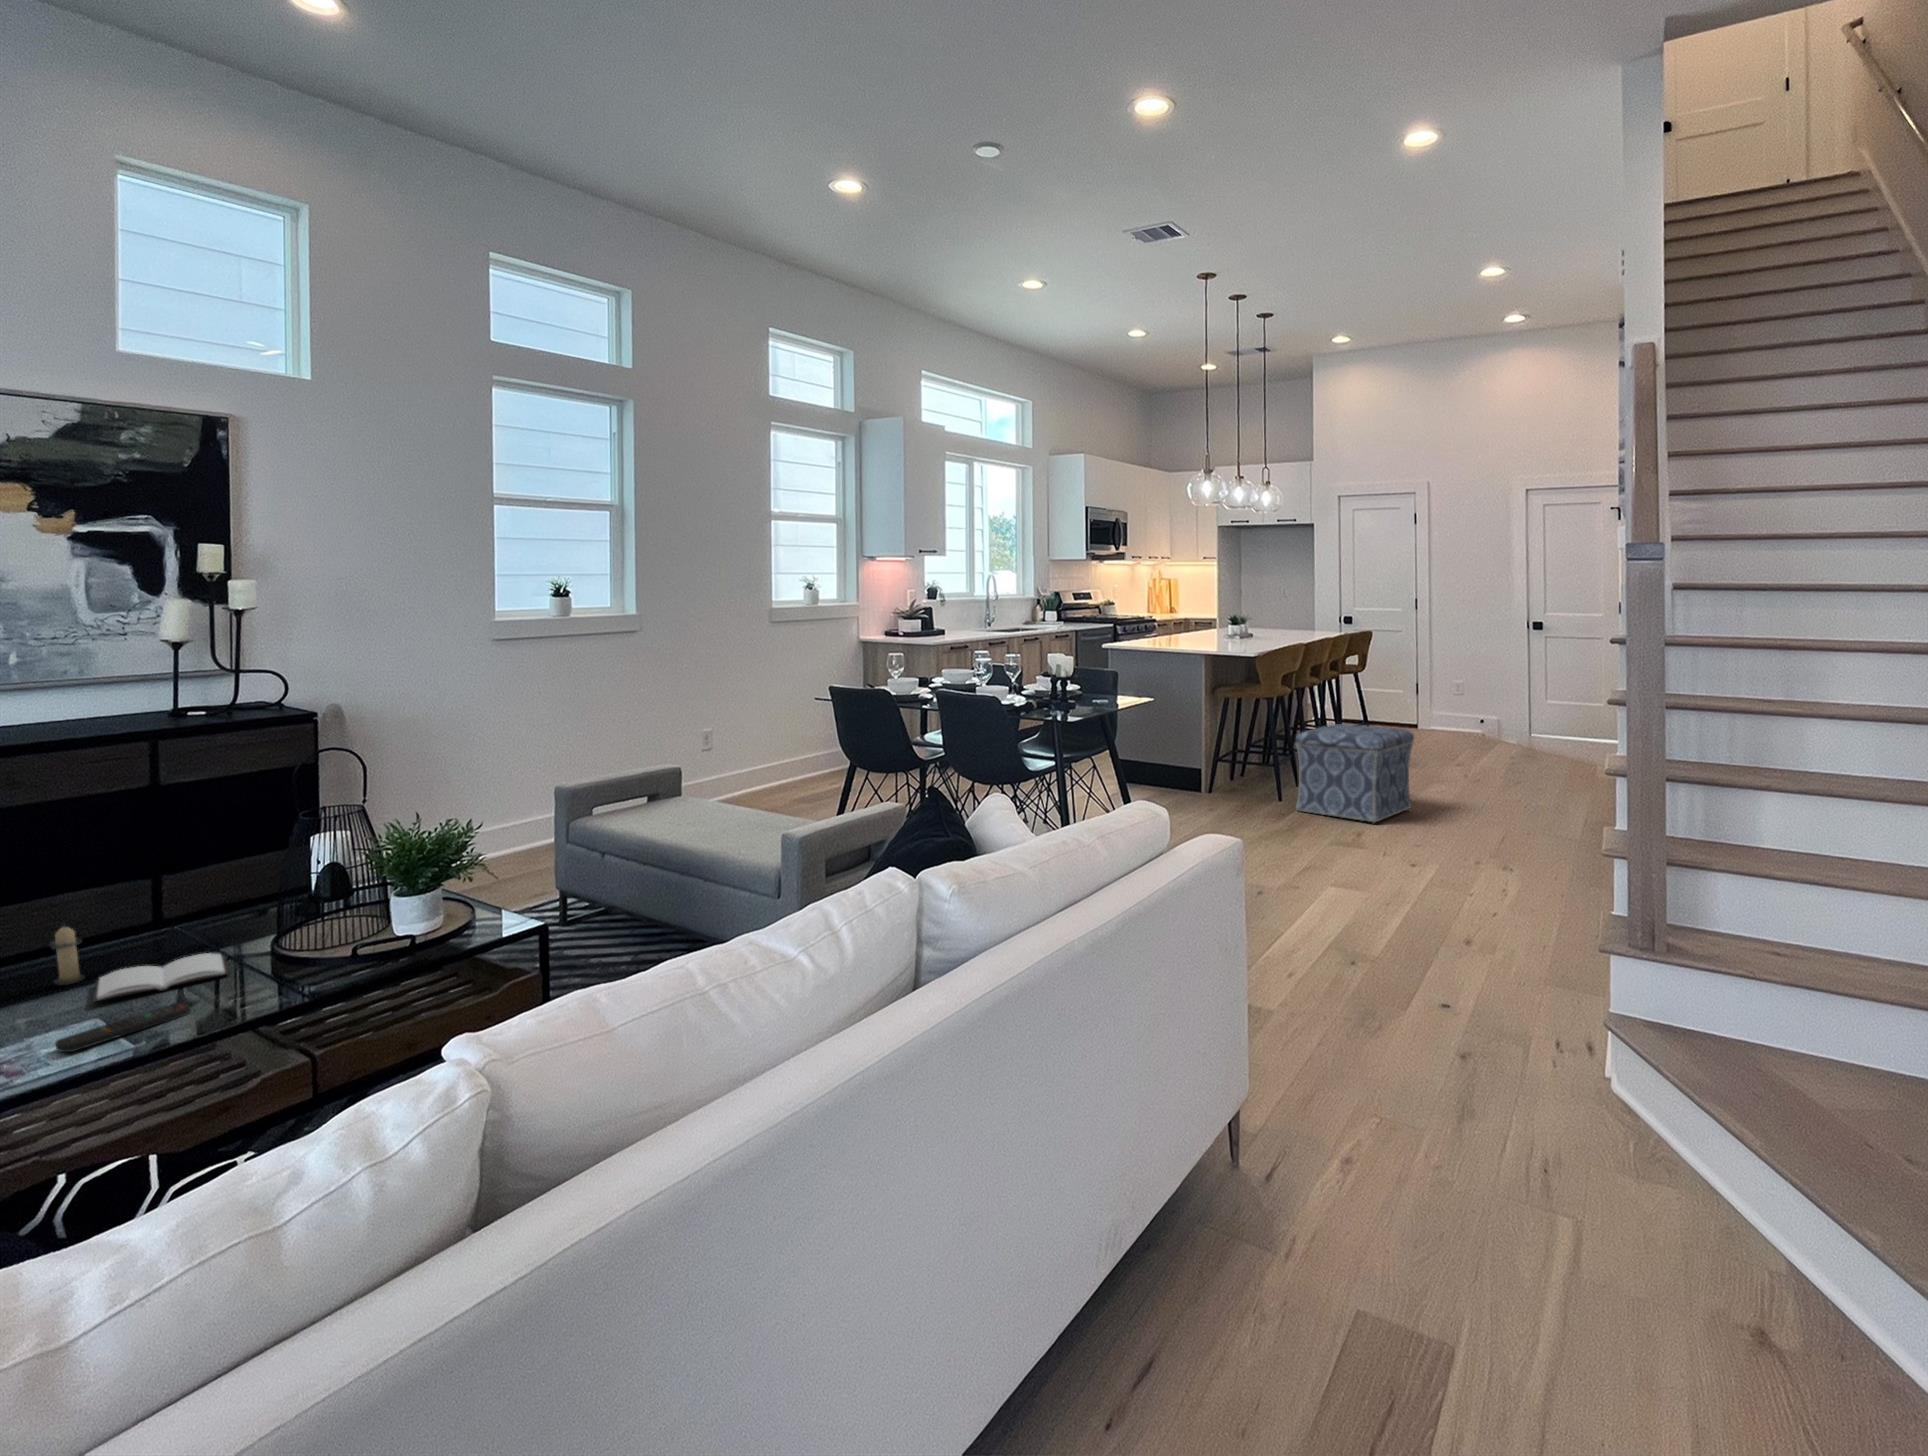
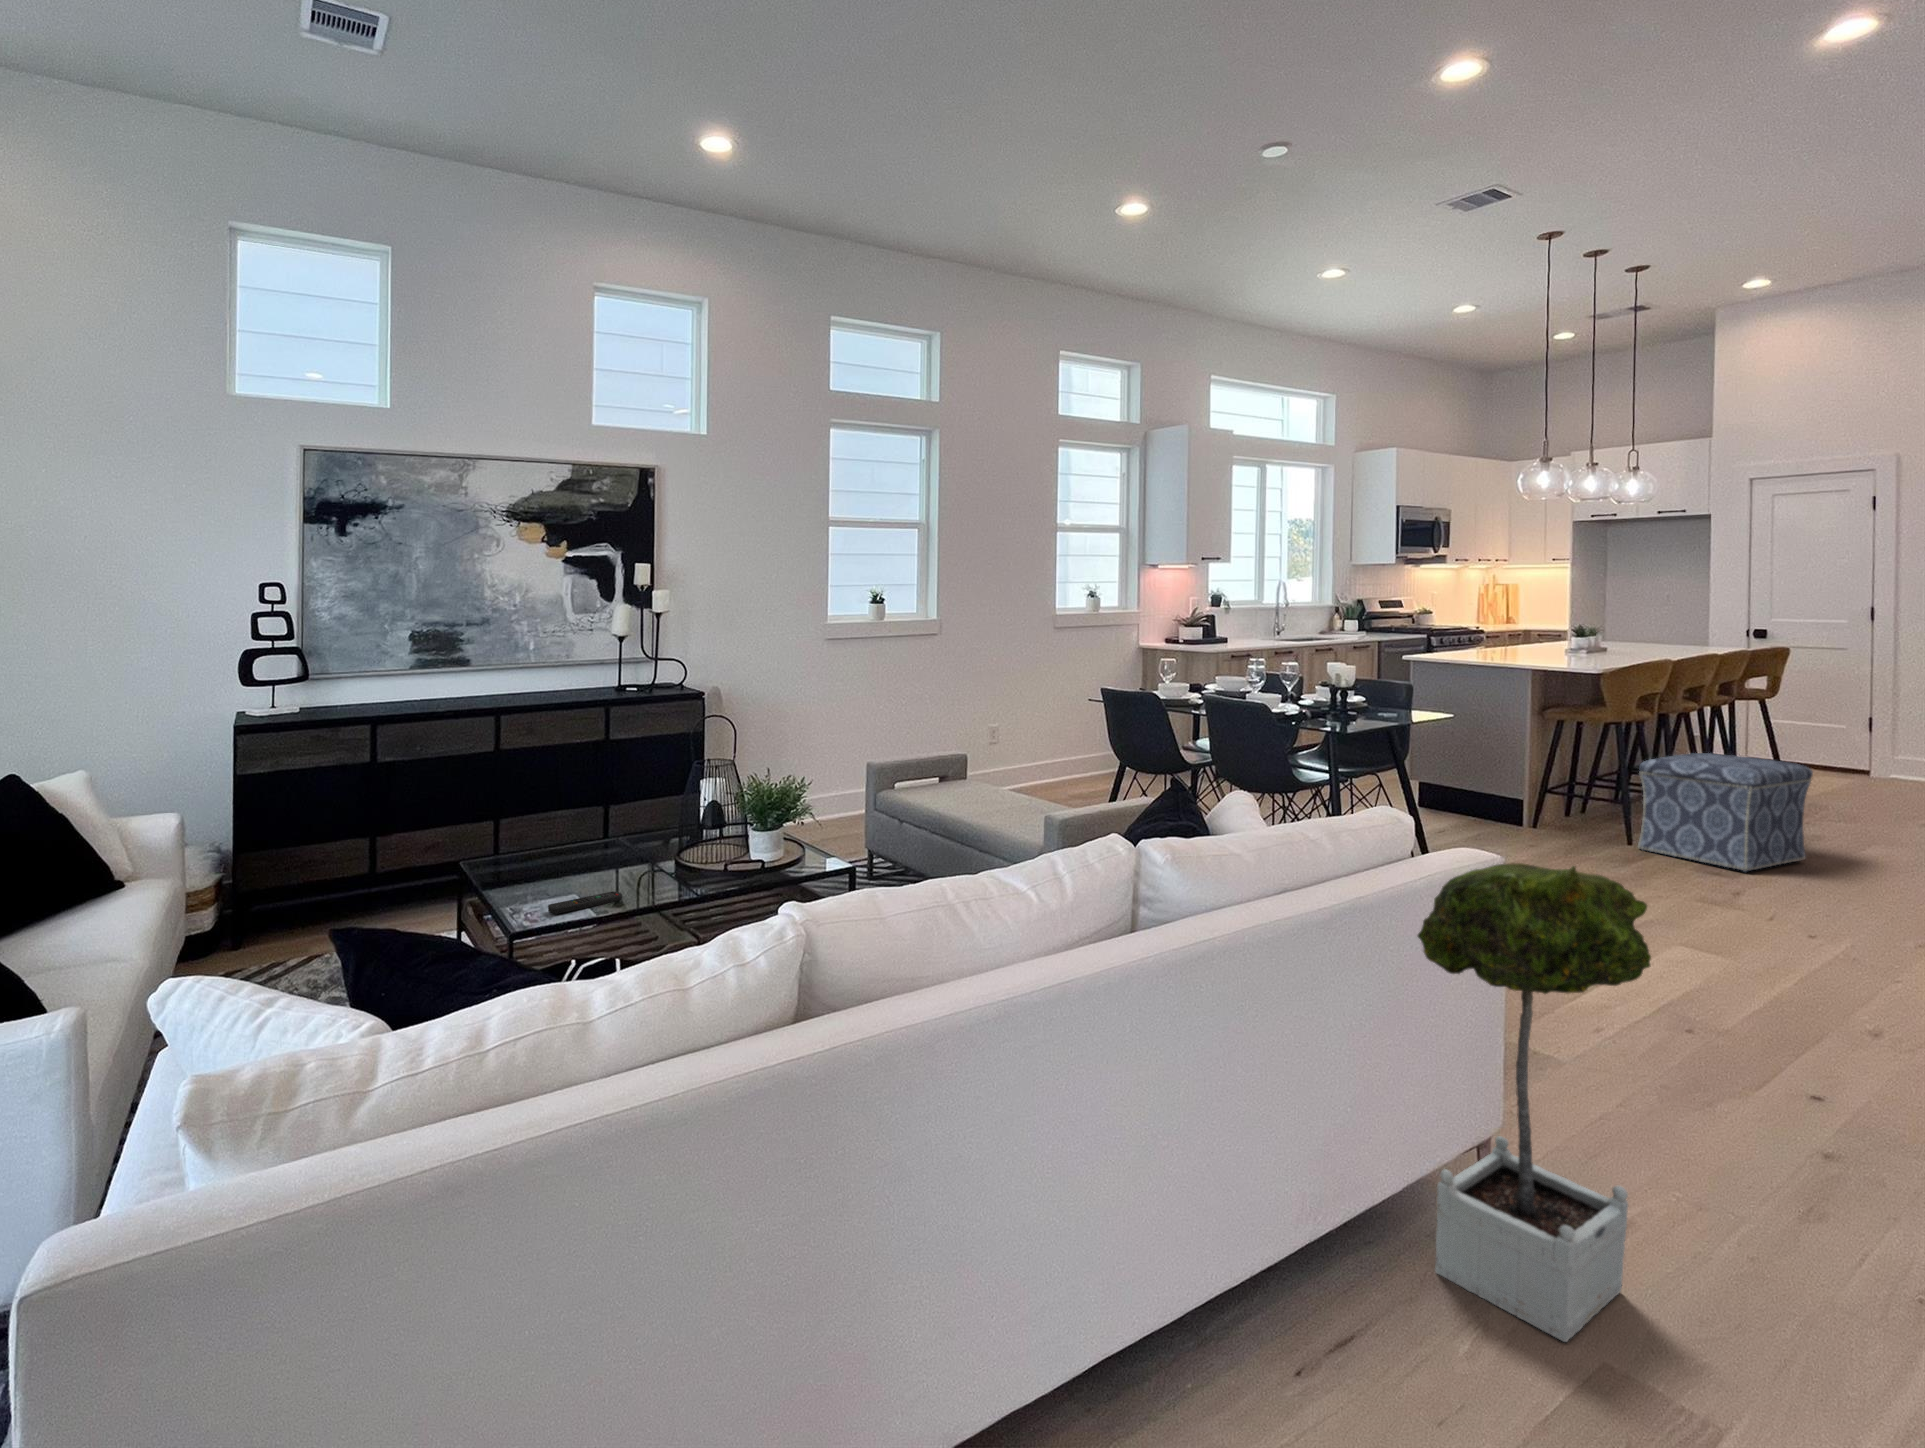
potted tree: none [1202,857,1407,1323] -> present [1418,863,1651,1342]
candle: present [51,925,84,985] -> none [542,829,565,872]
book: present [93,953,229,1002] -> none [567,861,645,884]

